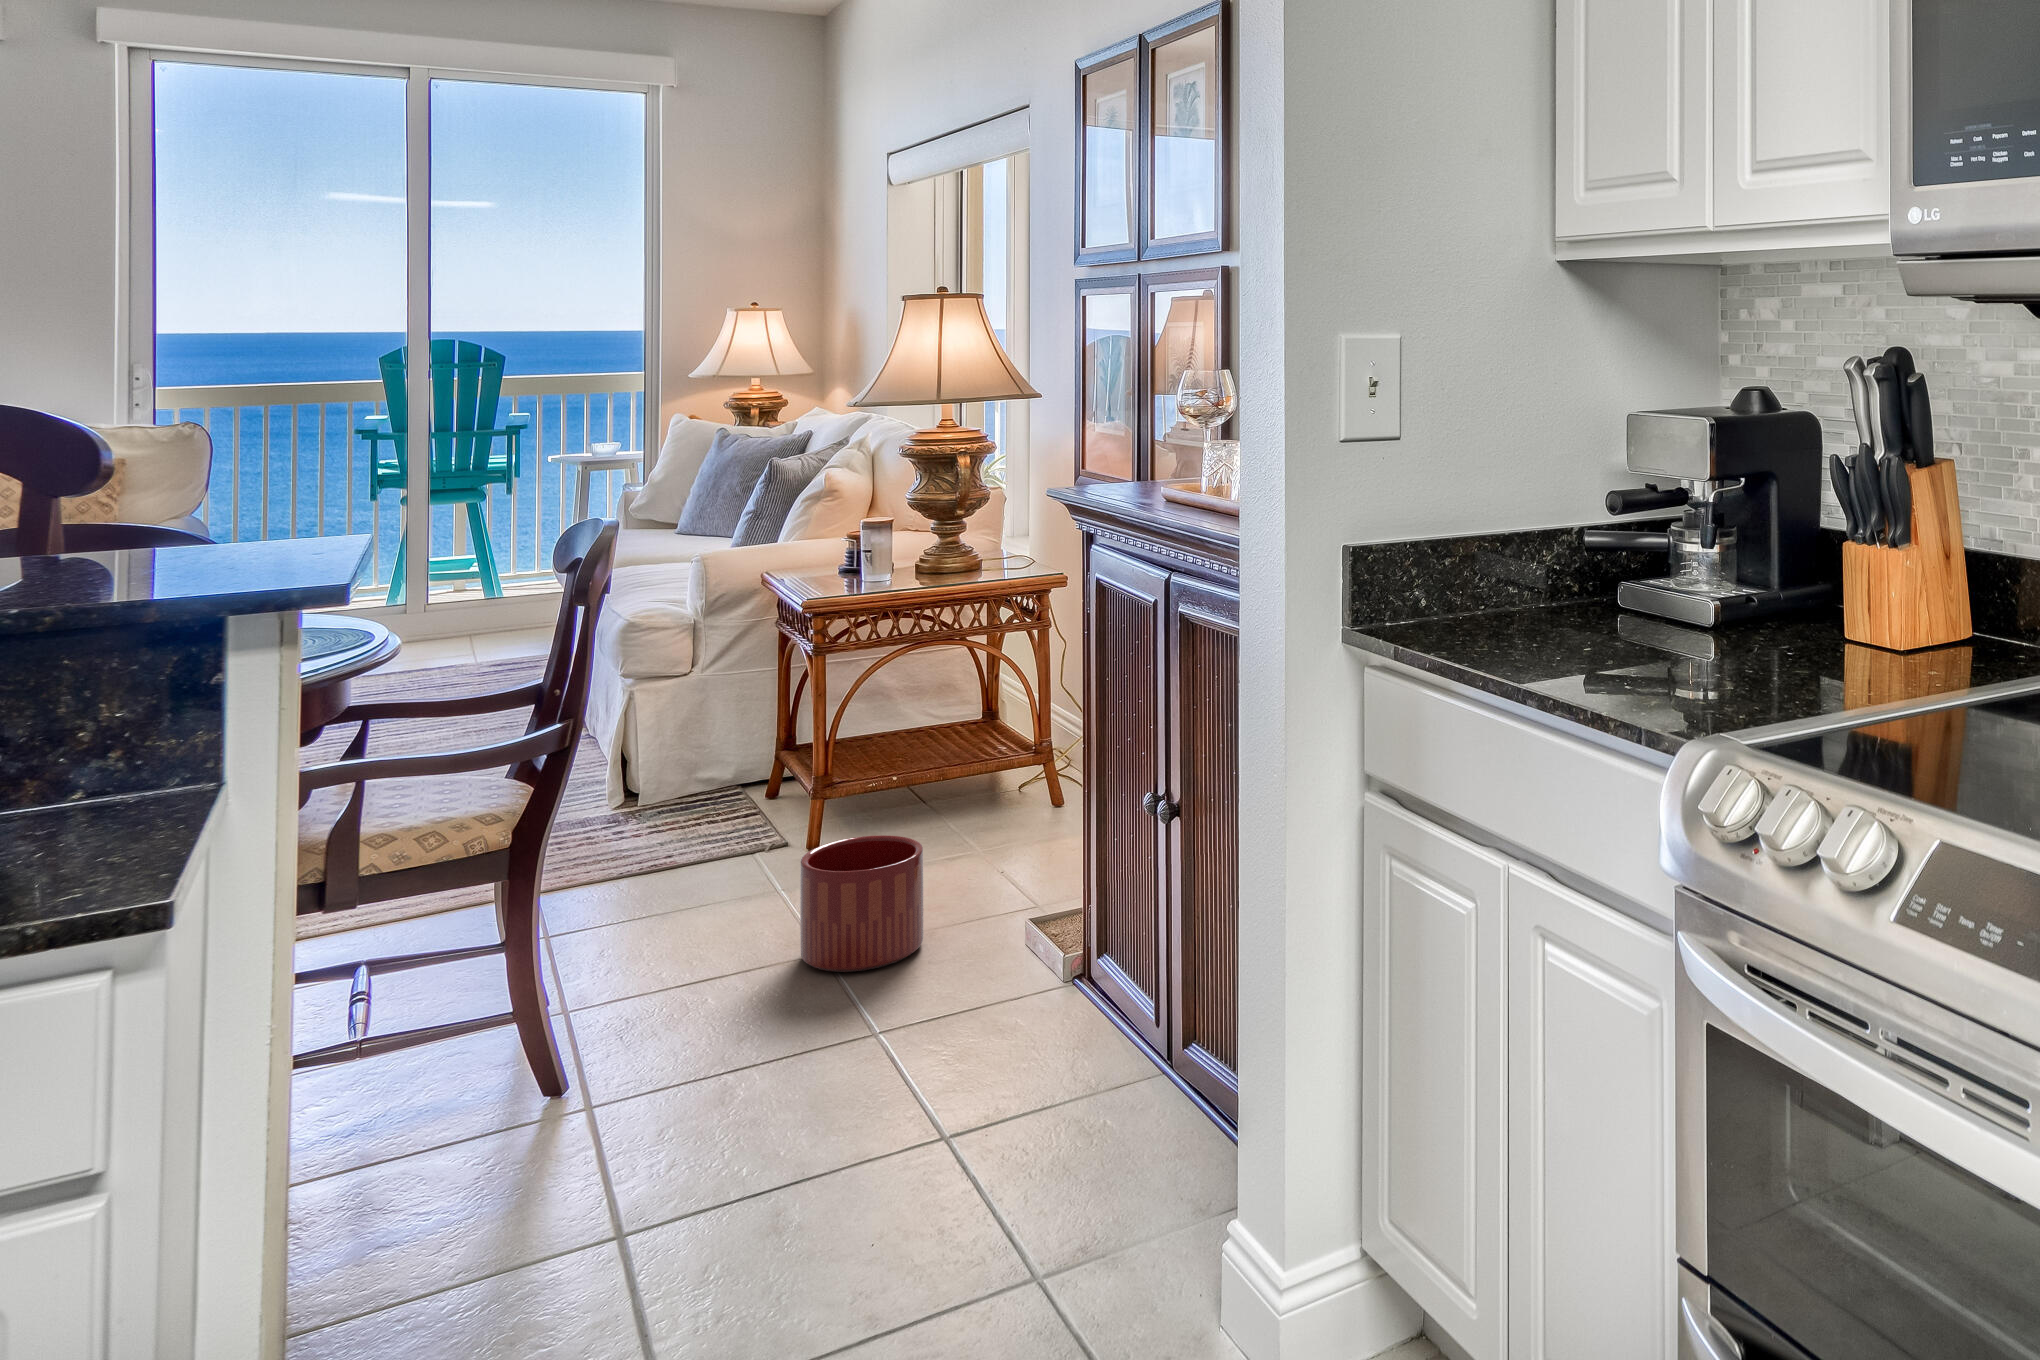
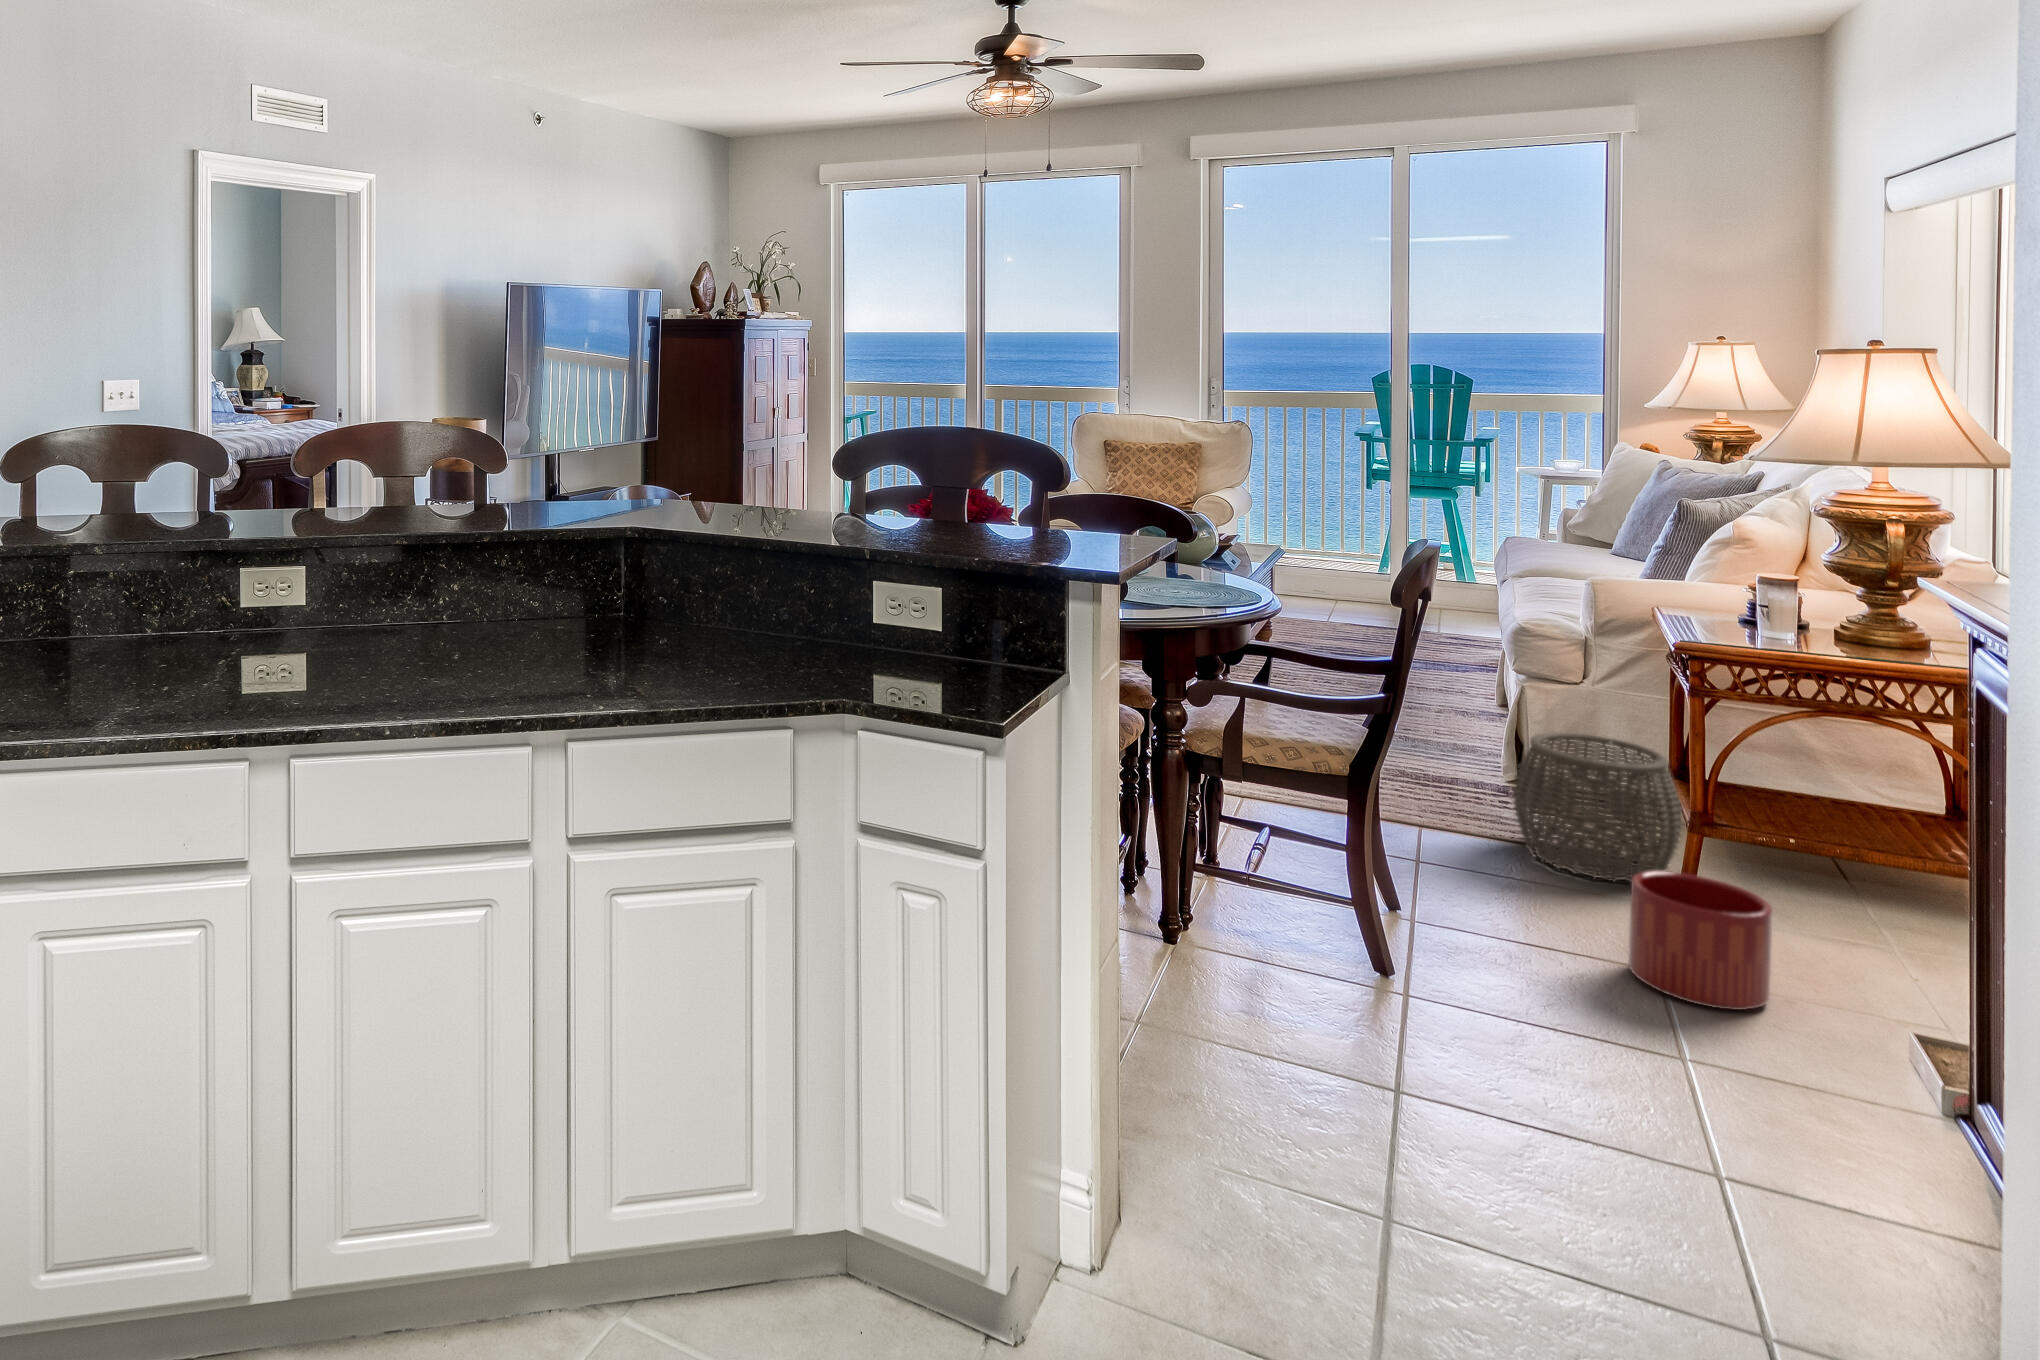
woven basket: none [645,722,813,884] -> present [1513,733,1683,883]

